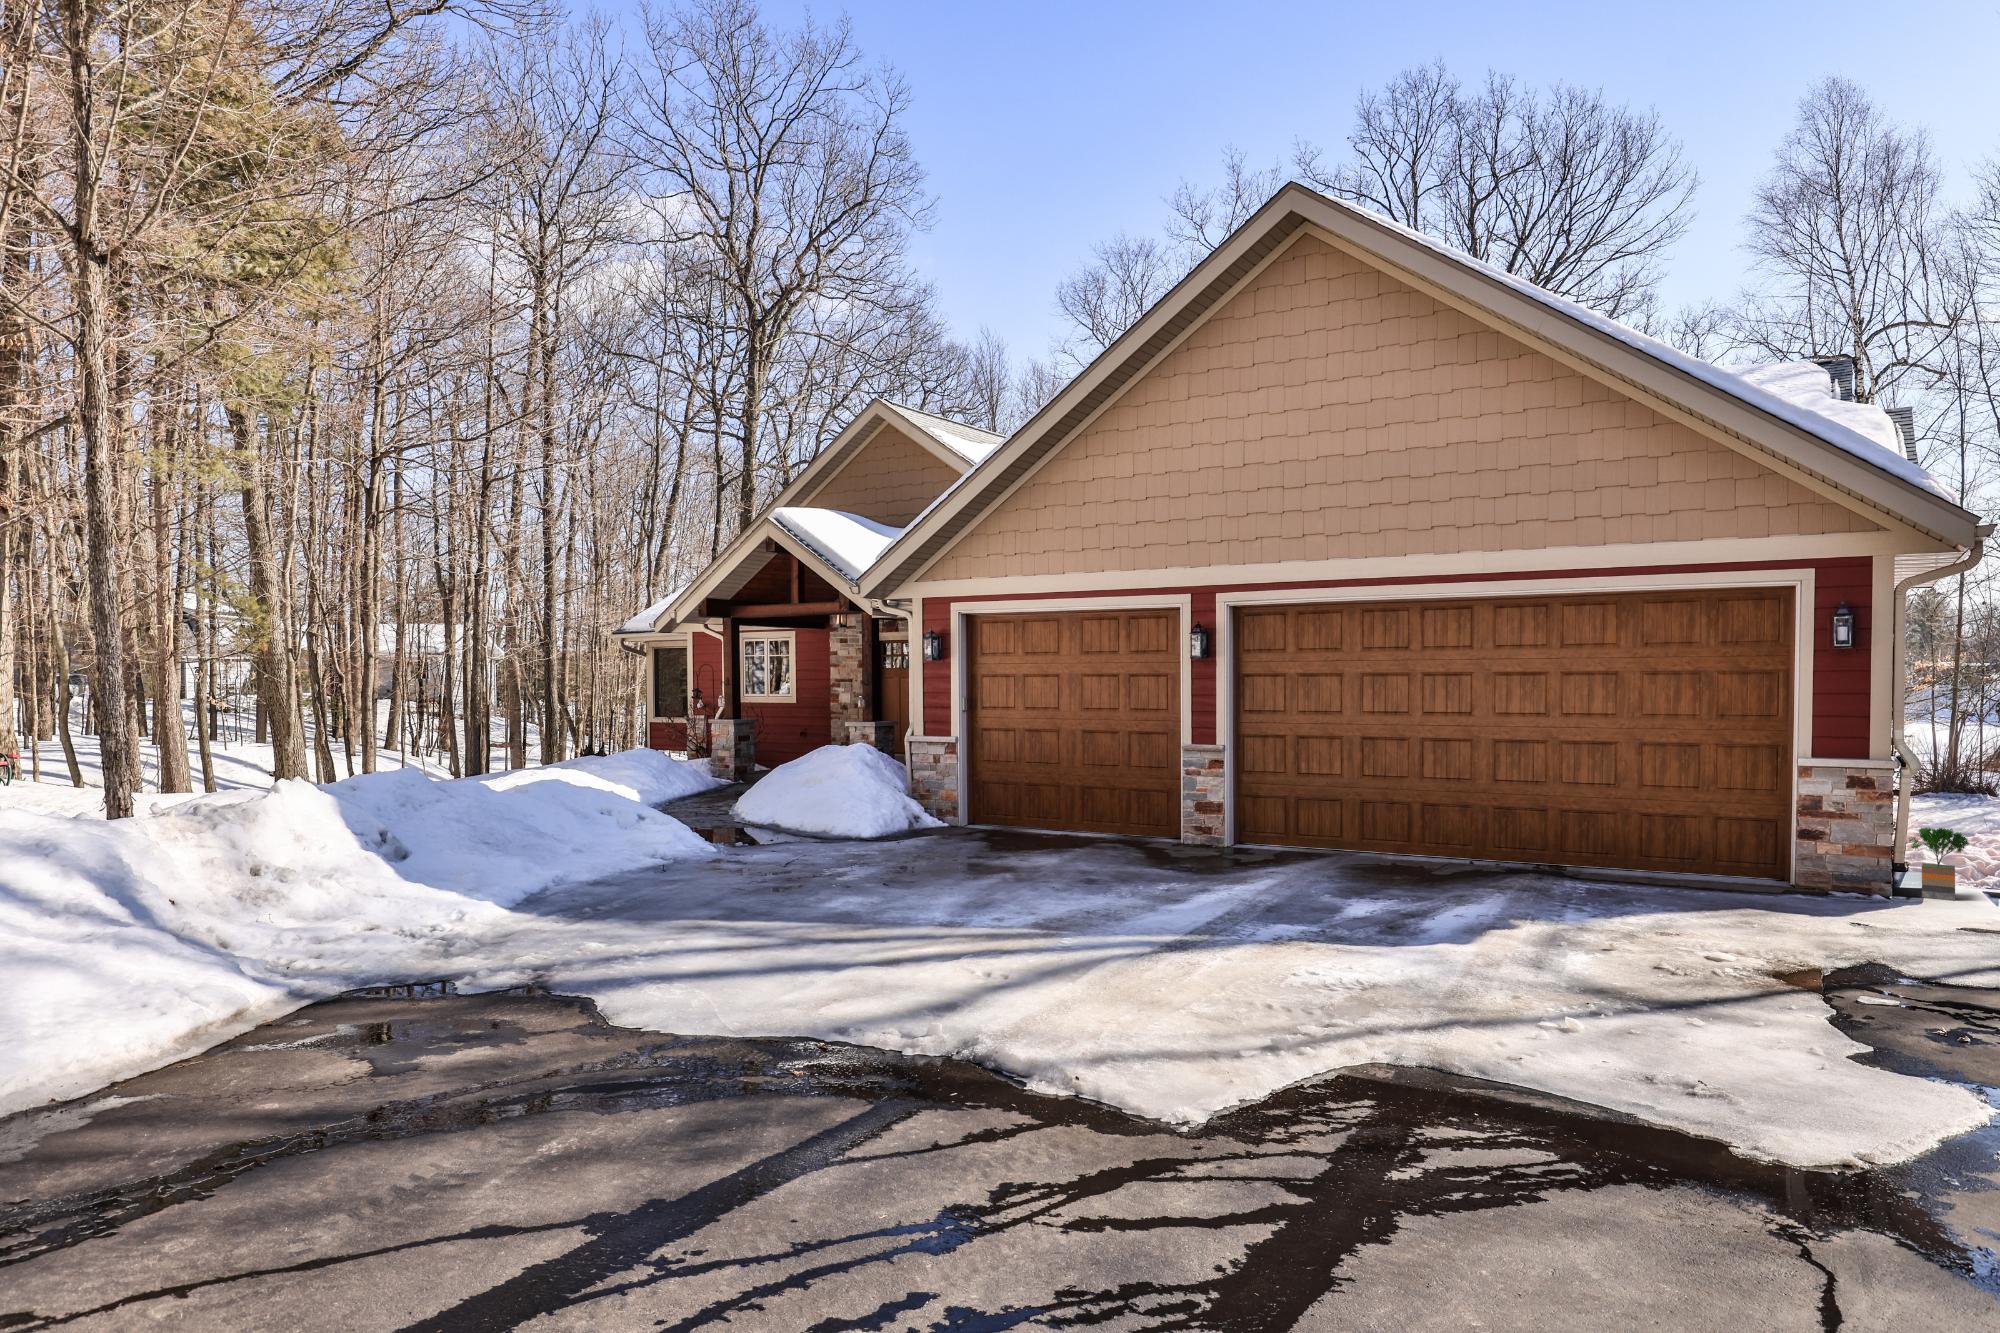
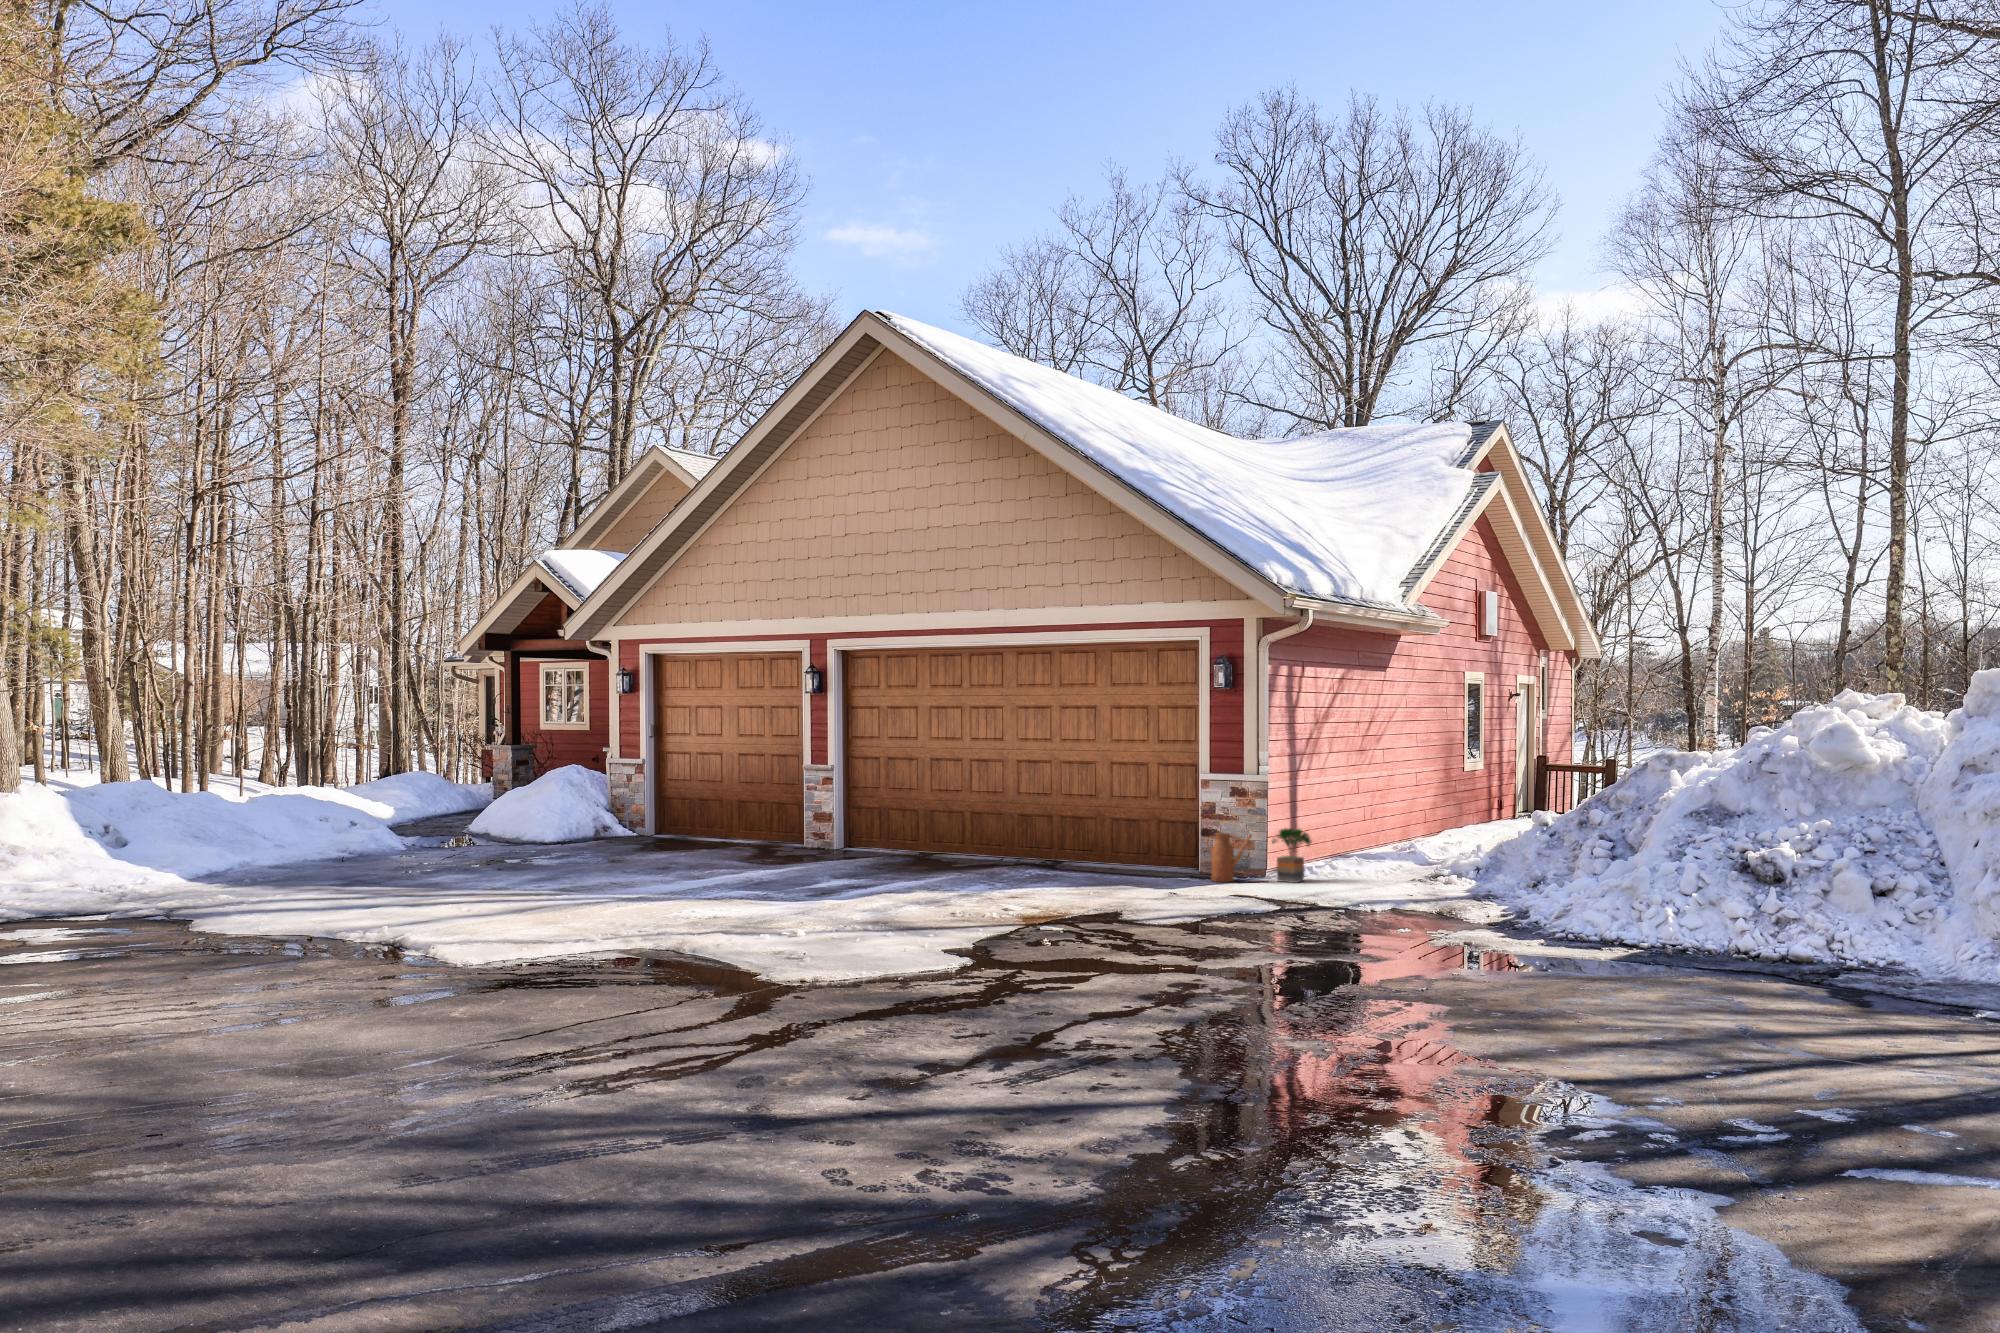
watering can: none [1821,834,1898,900] -> present [1206,833,1252,882]

